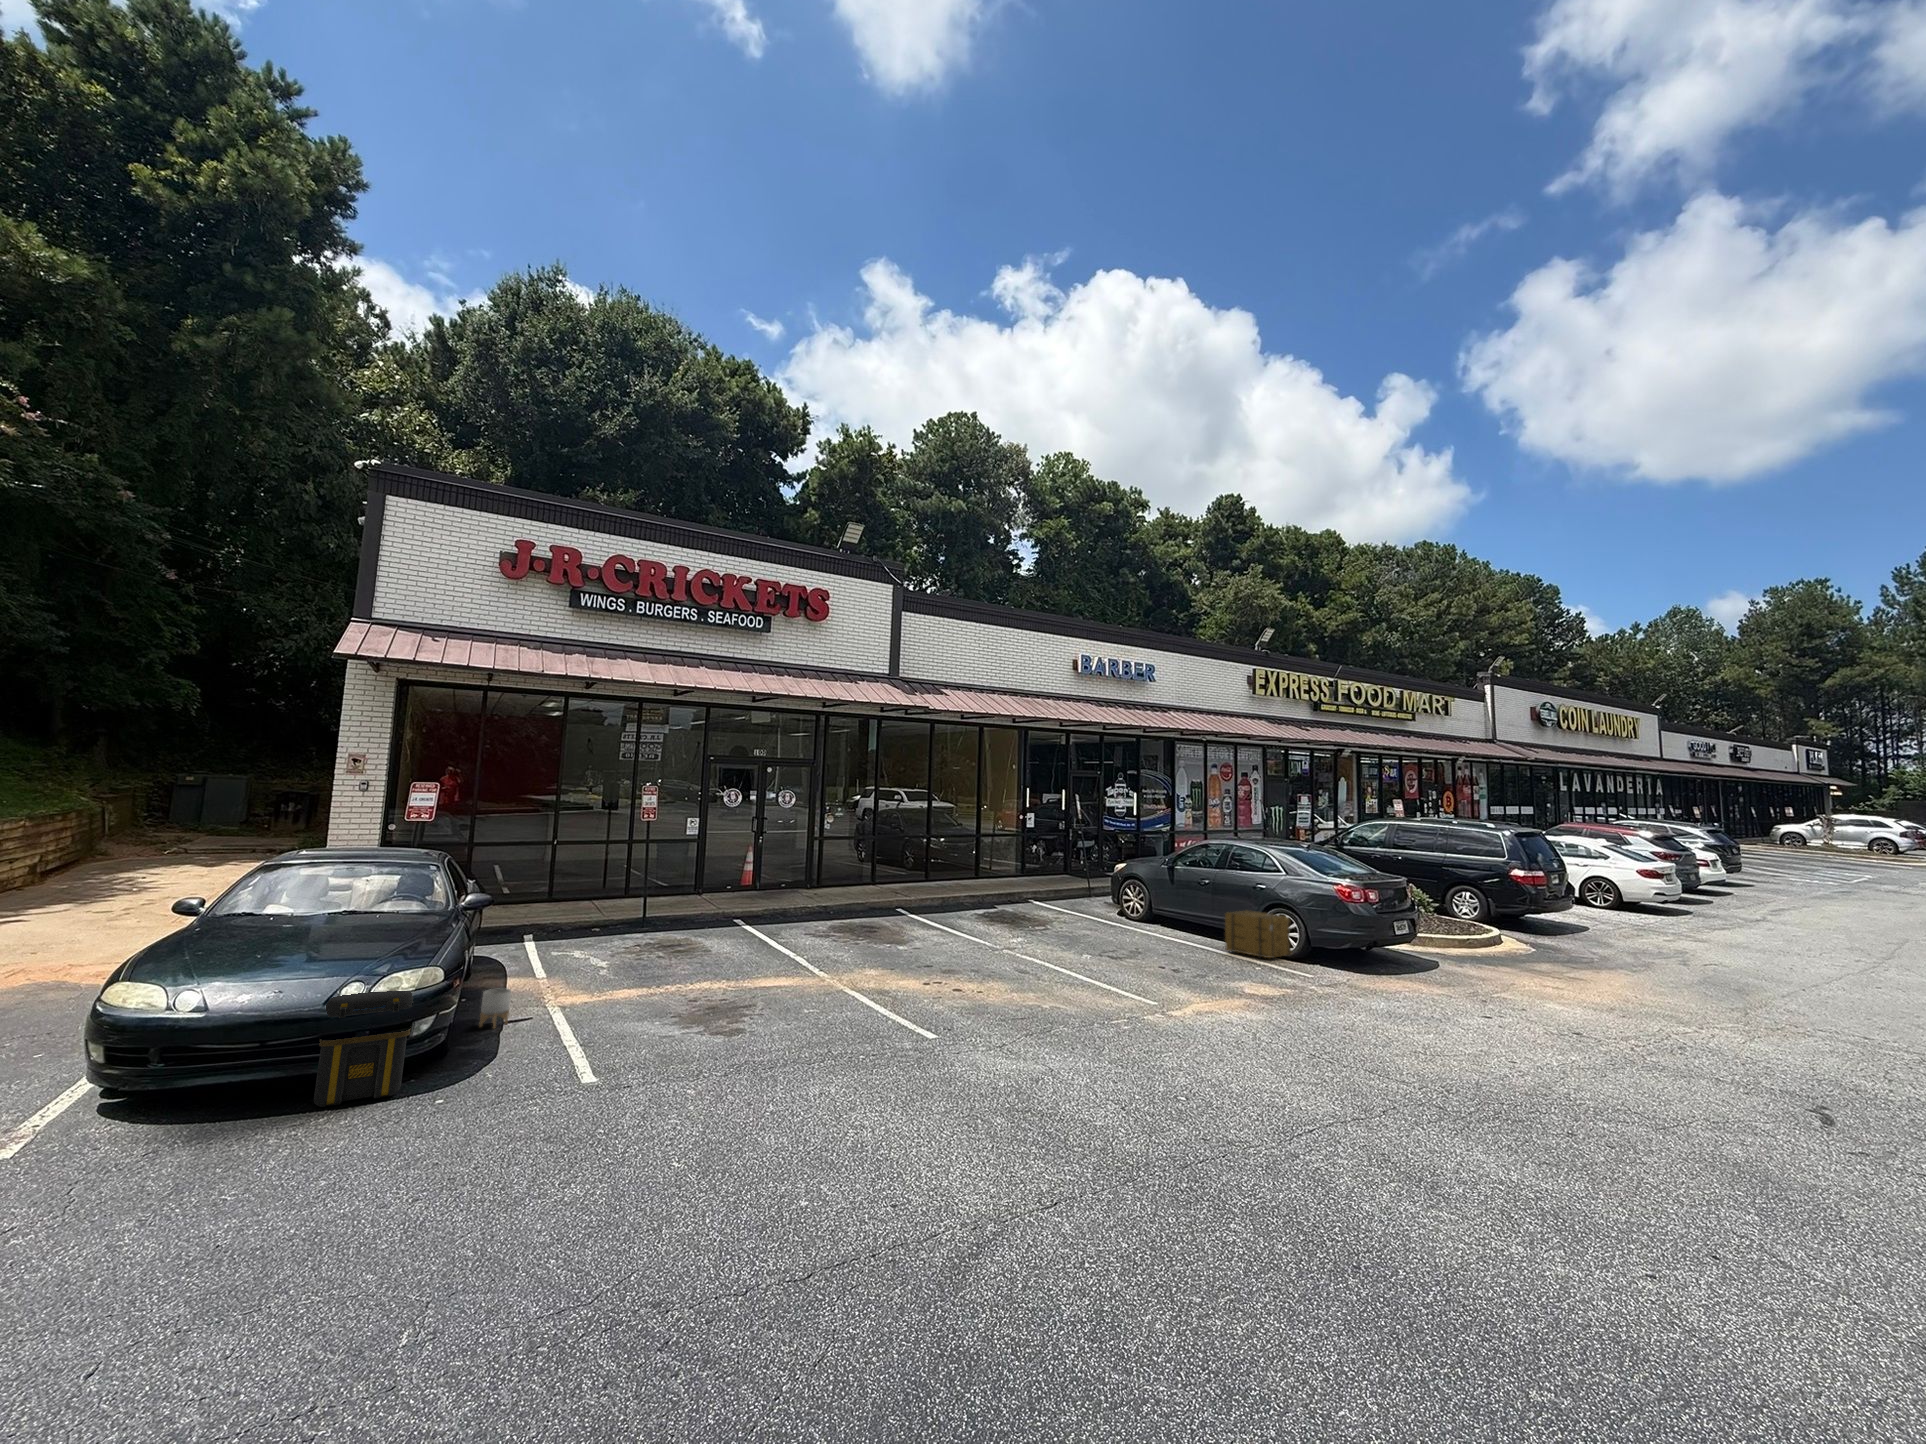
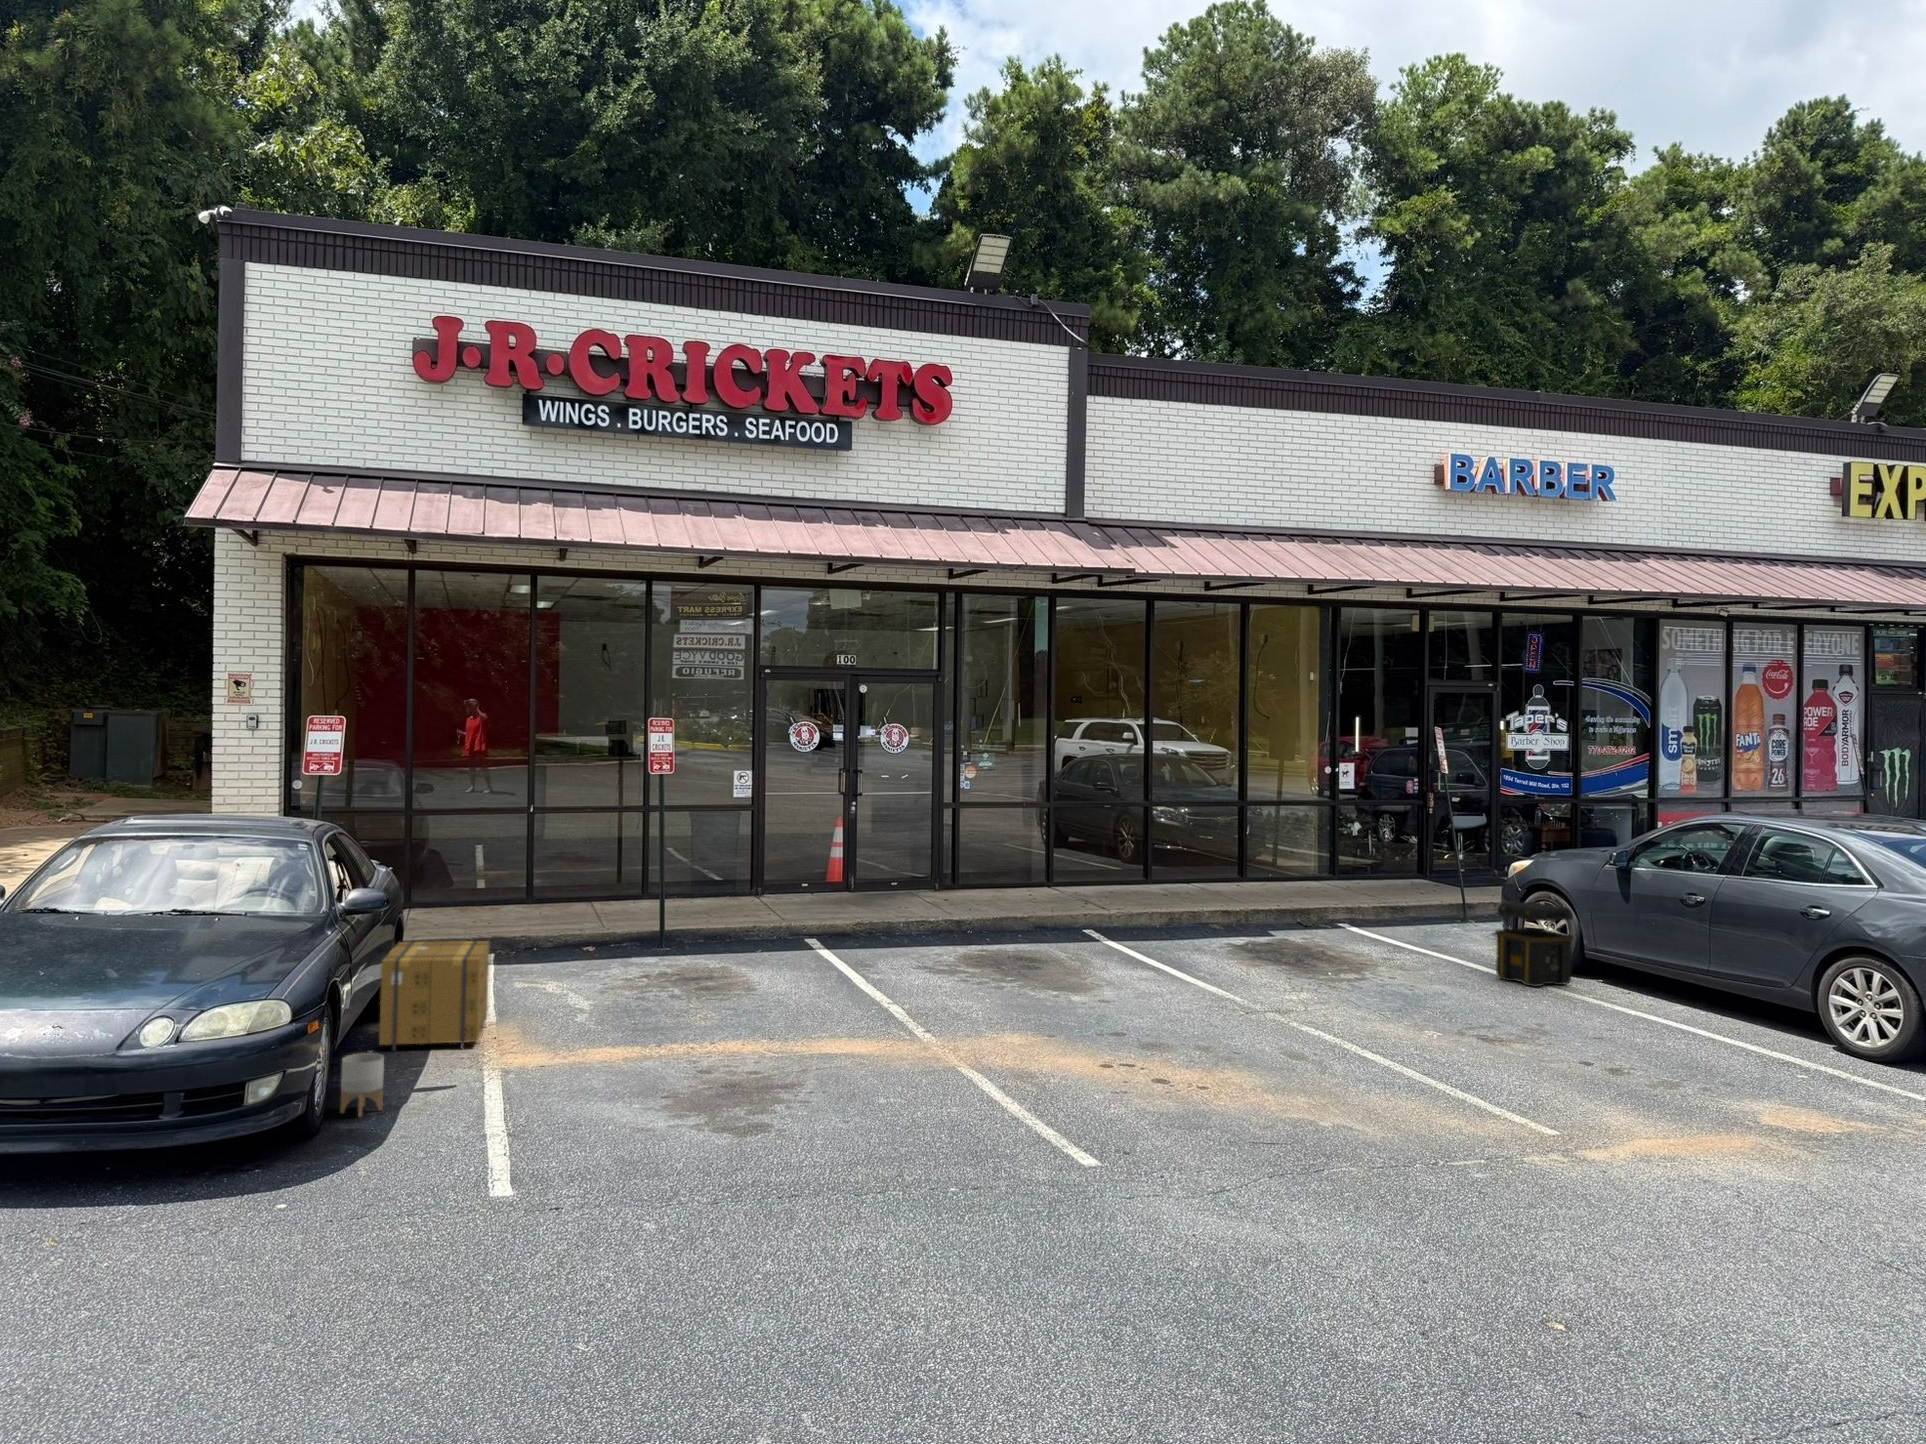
cardboard box: present [1225,910,1292,958] -> present [379,941,490,1051]
toolbox: present [314,991,413,1107] -> present [1495,902,1574,987]

